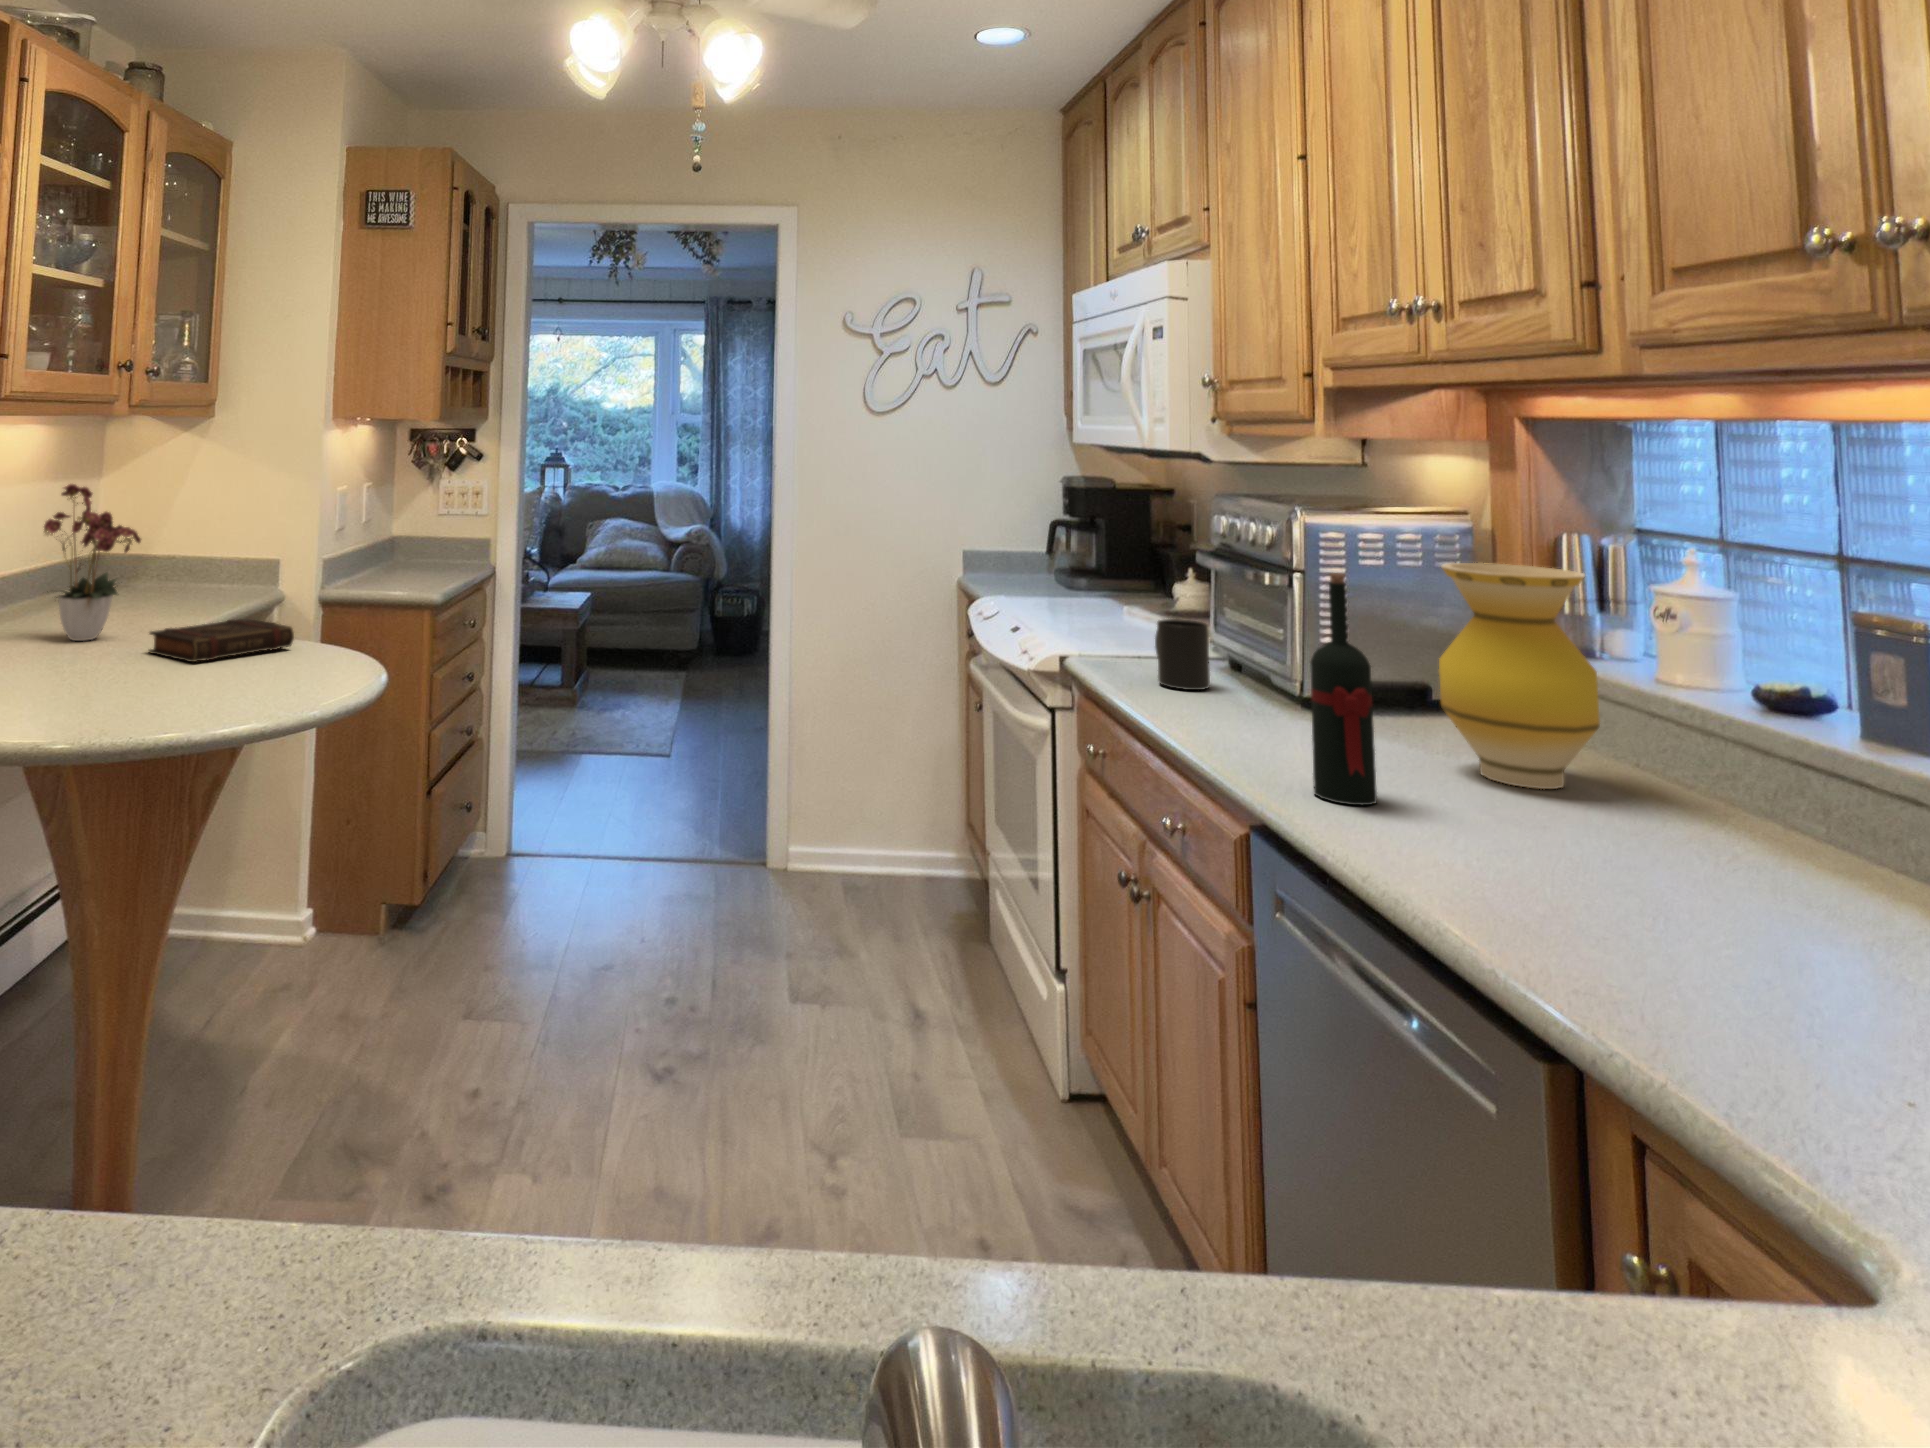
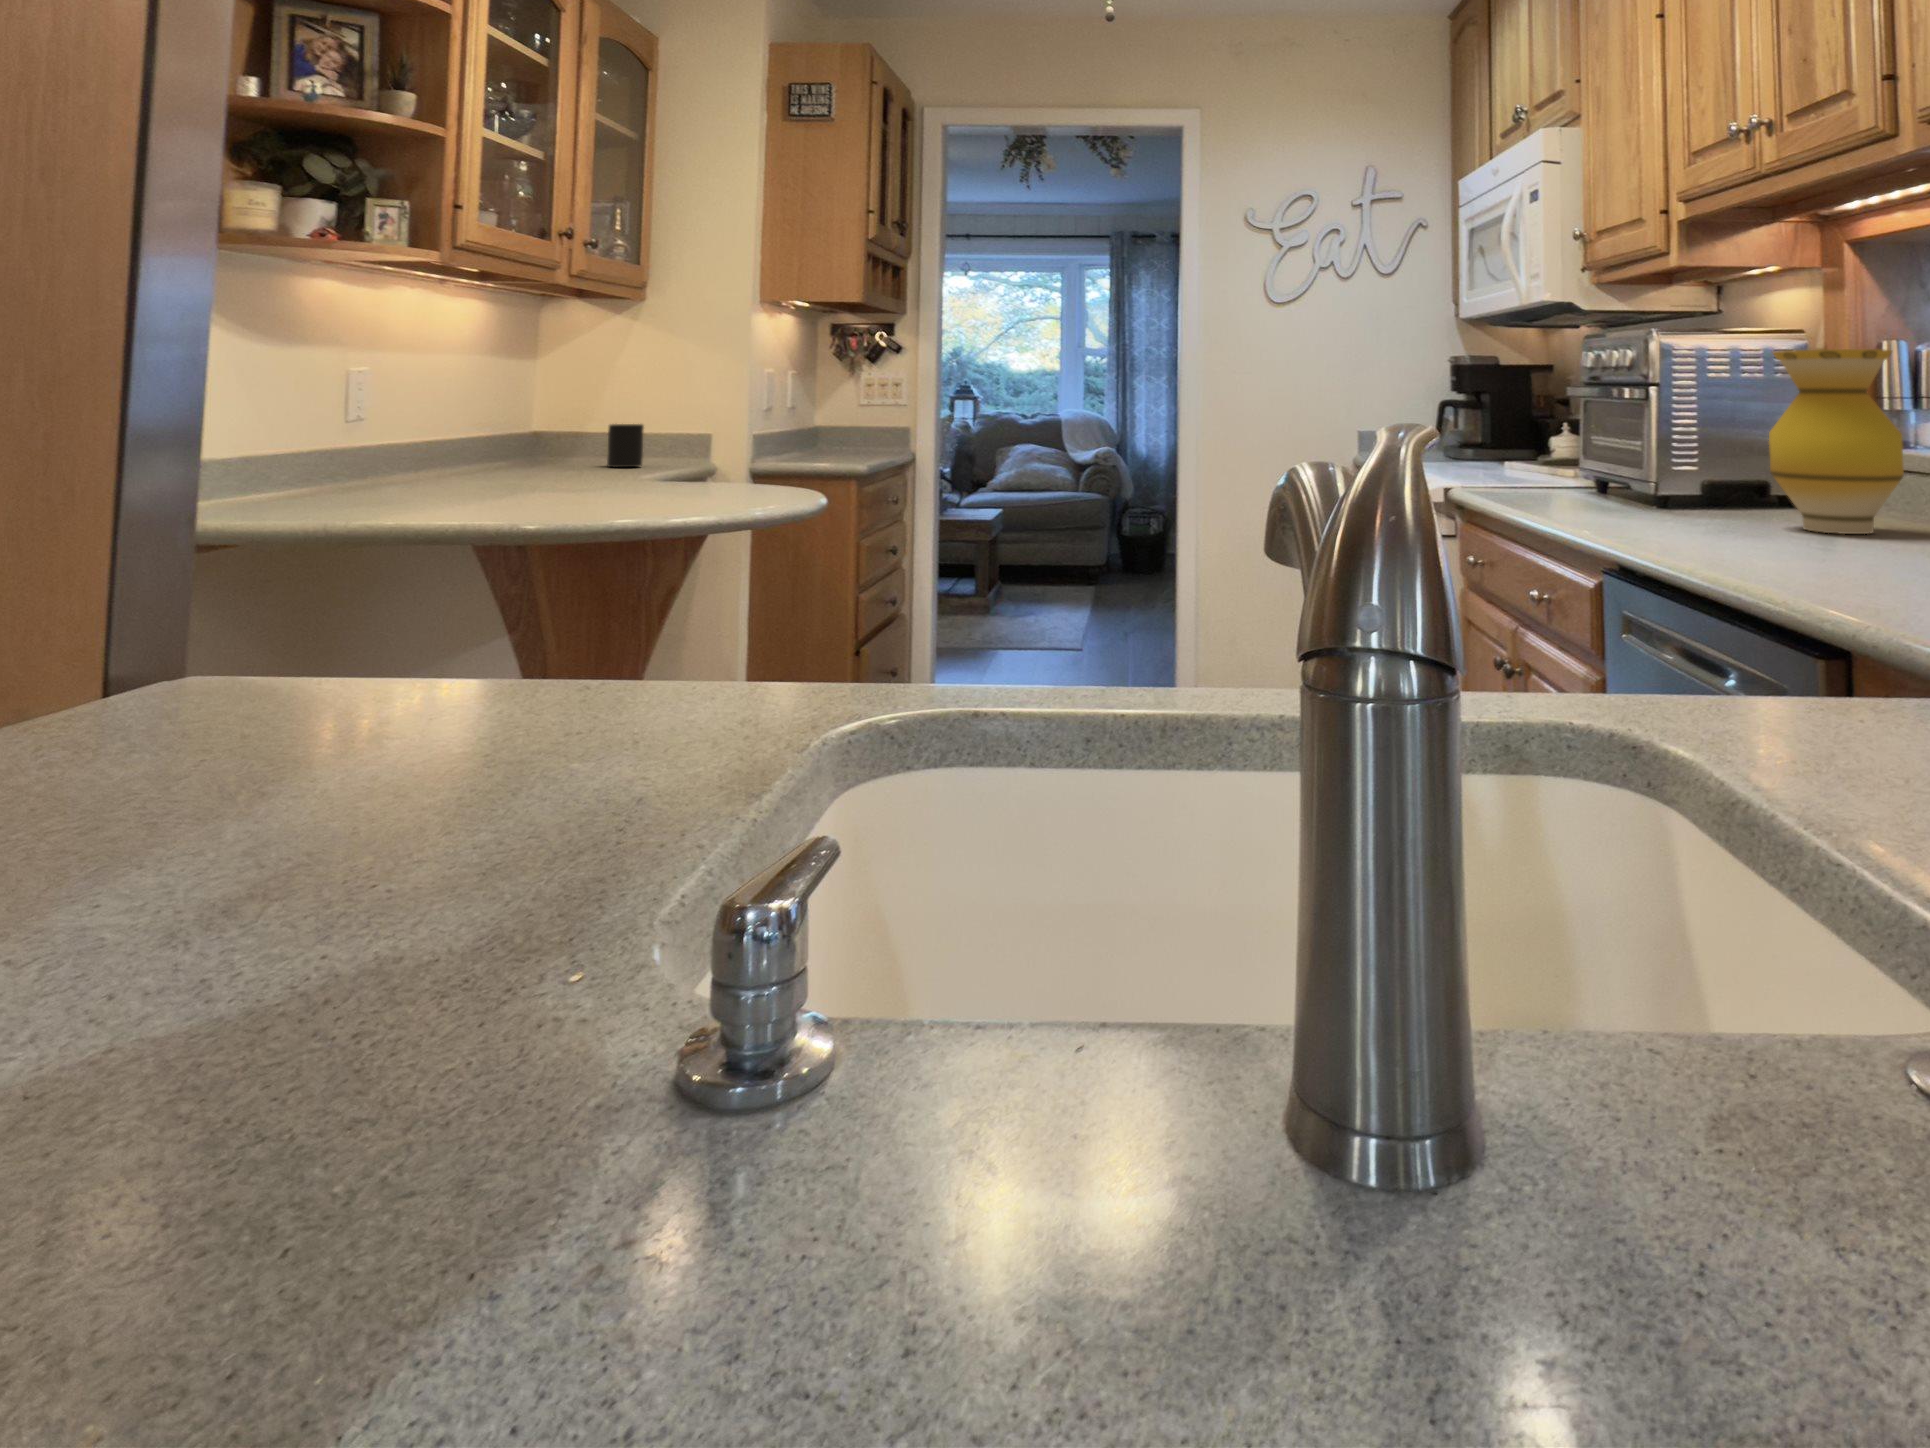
flower arrangement: present [44,484,141,641] -> none [487,334,596,486]
wine bottle: present [1310,573,1377,805] -> none [1655,347,1710,540]
book: present [149,619,294,662] -> none [599,466,736,494]
mug: present [1155,619,1210,690] -> present [607,424,644,467]

